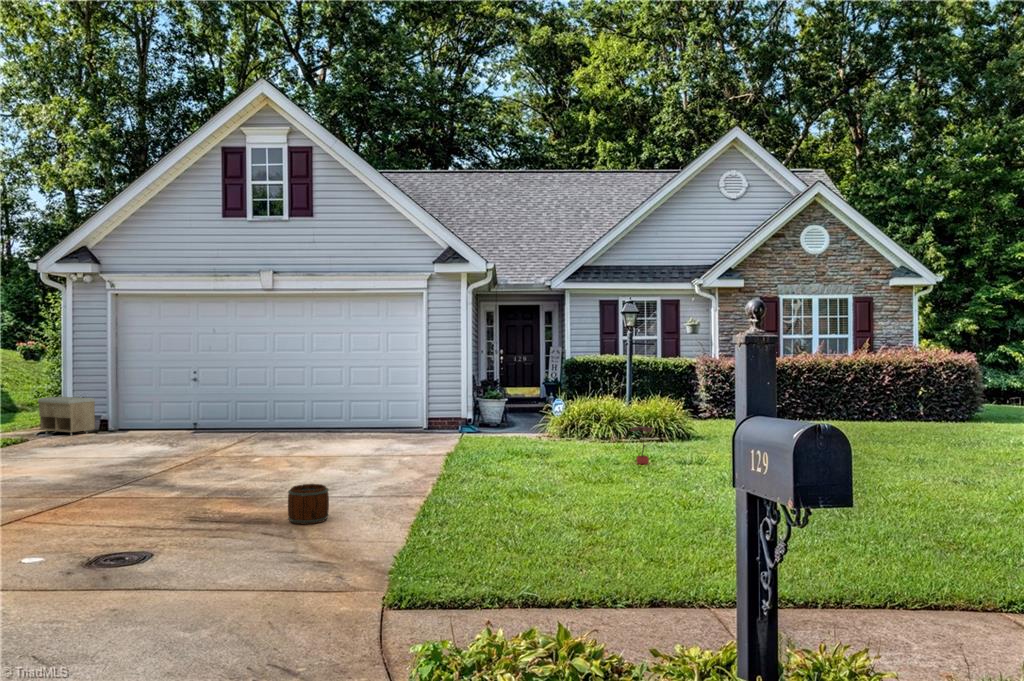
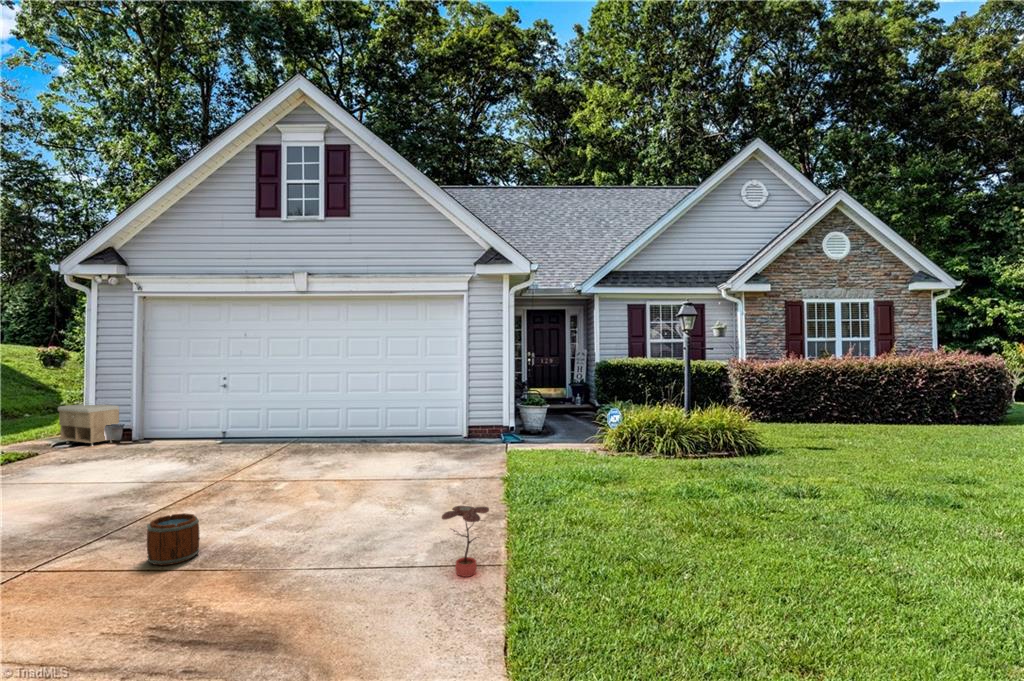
potted plant: present [630,426,654,464] -> present [442,506,489,577]
bucket: present [288,484,329,525] -> present [147,513,200,565]

